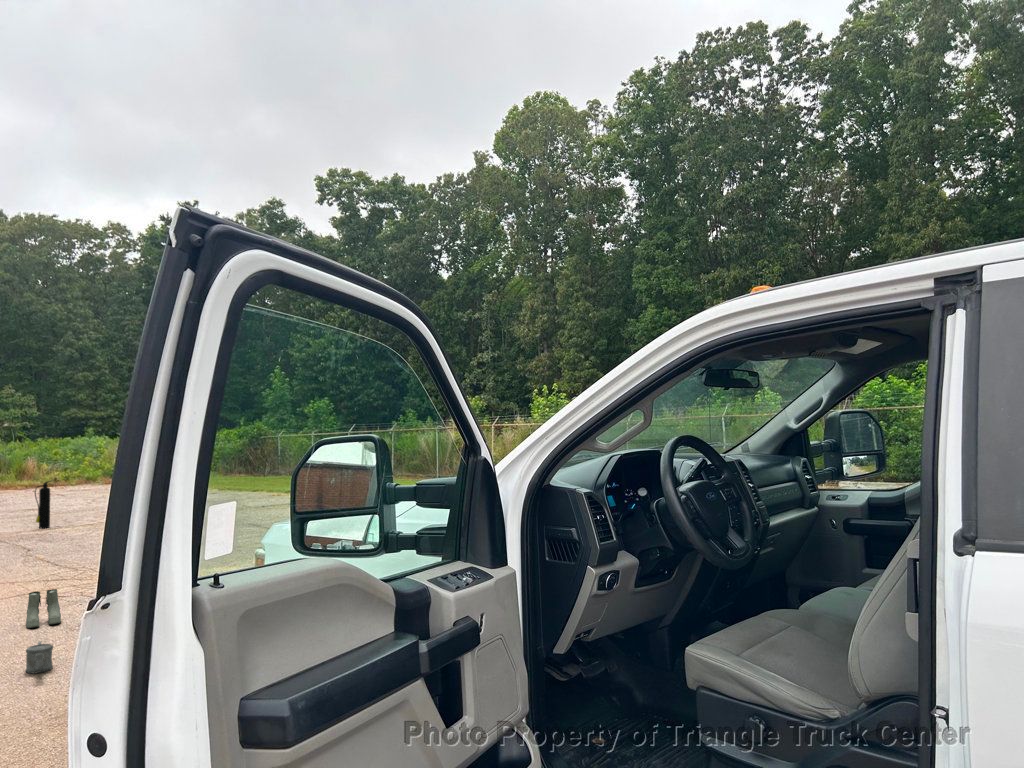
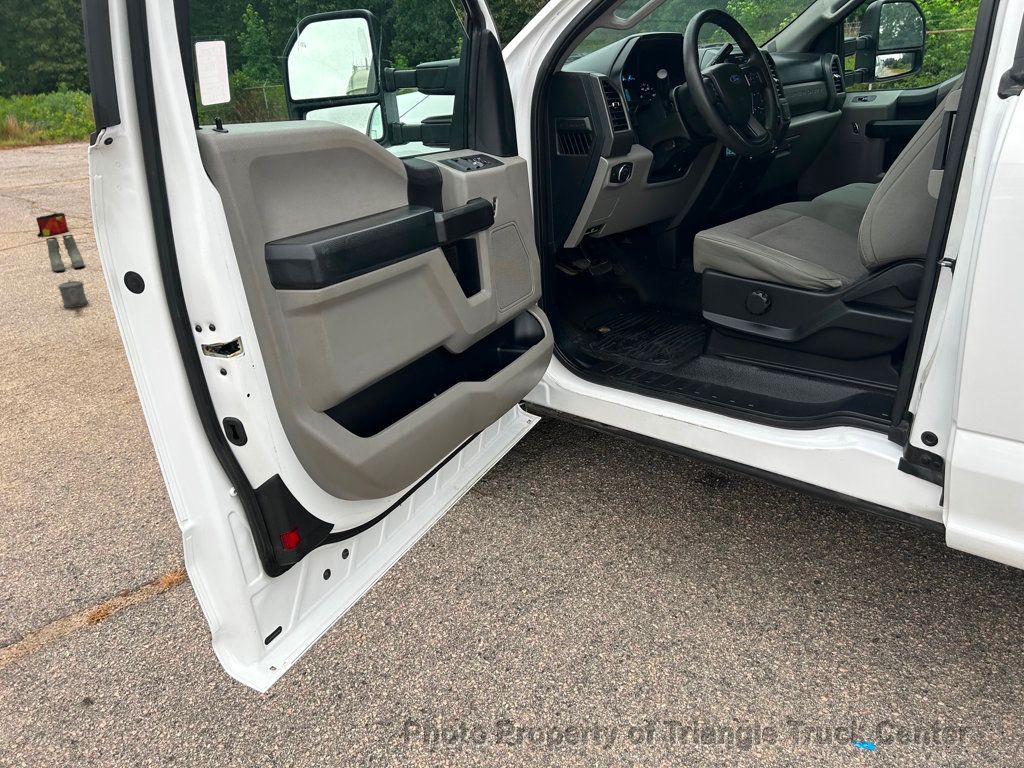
fire extinguisher: present [35,482,50,528] -> none [22,135,49,186]
bag: none [22,562,56,586] -> present [36,213,69,237]

